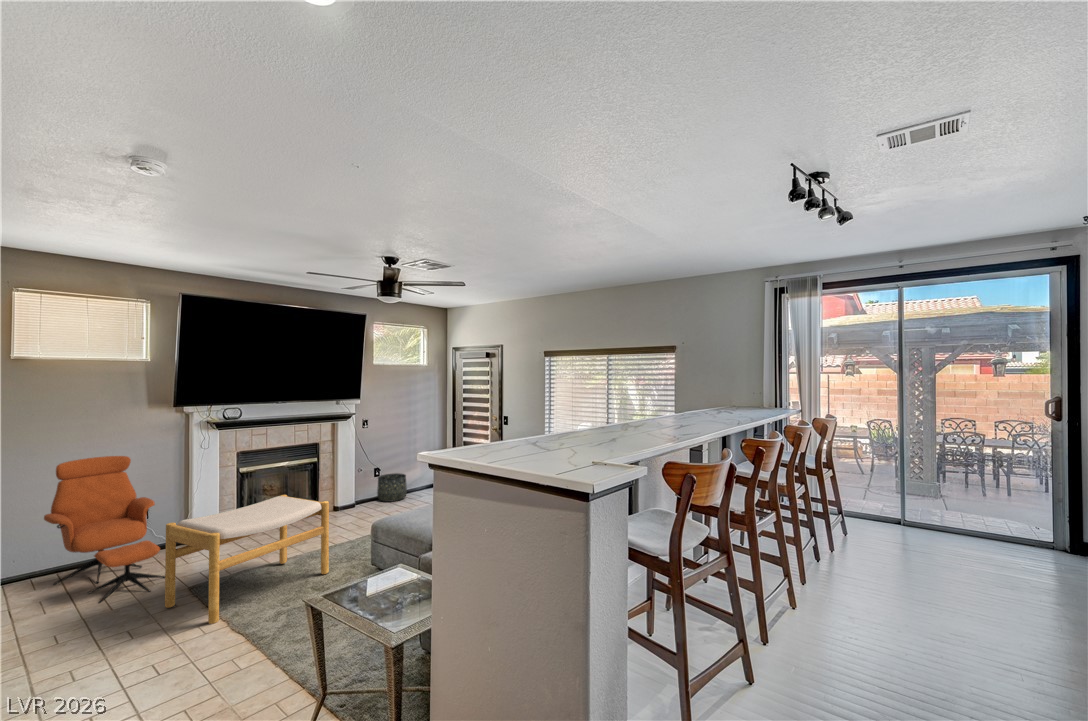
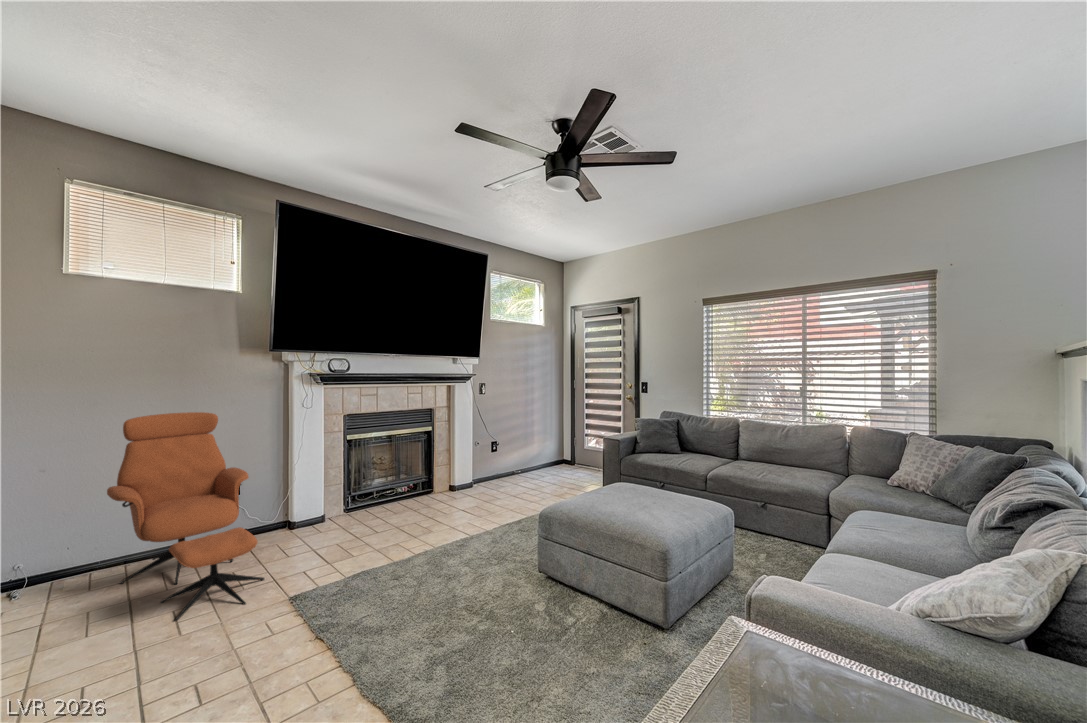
basket: present [377,473,407,502] -> none [495,448,529,482]
footstool: present [165,495,329,624] -> none [267,470,488,680]

